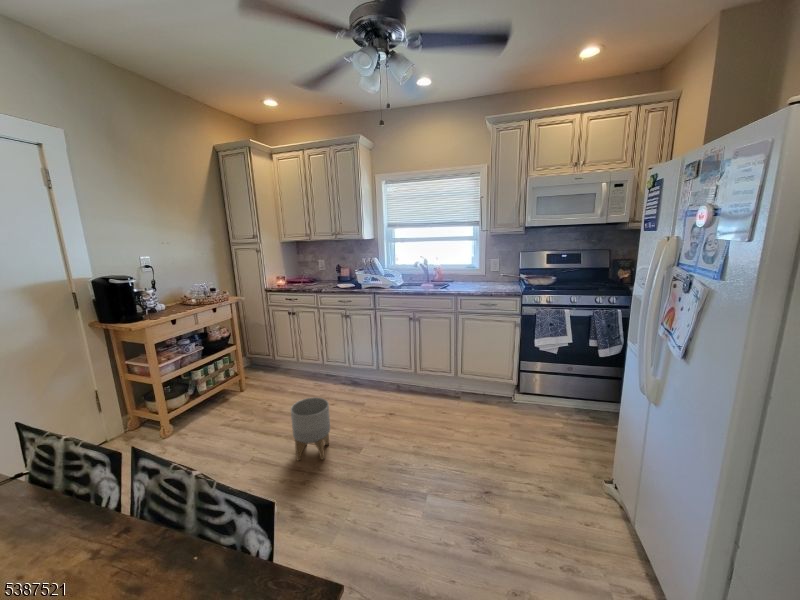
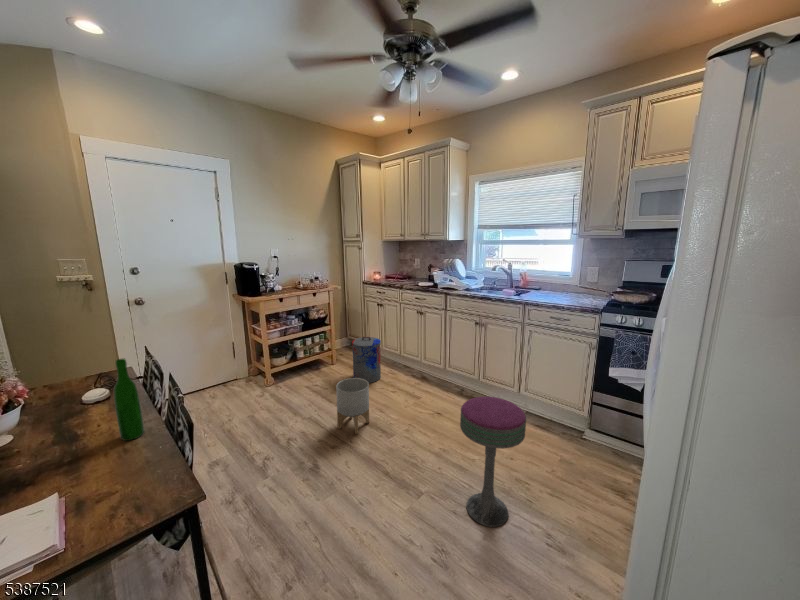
trash can: none [273,350,310,404] -> present [352,337,381,383]
bar stool: none [460,382,520,501] -> present [460,396,526,527]
wine bottle: none [99,440,150,570] -> present [114,358,144,441]

